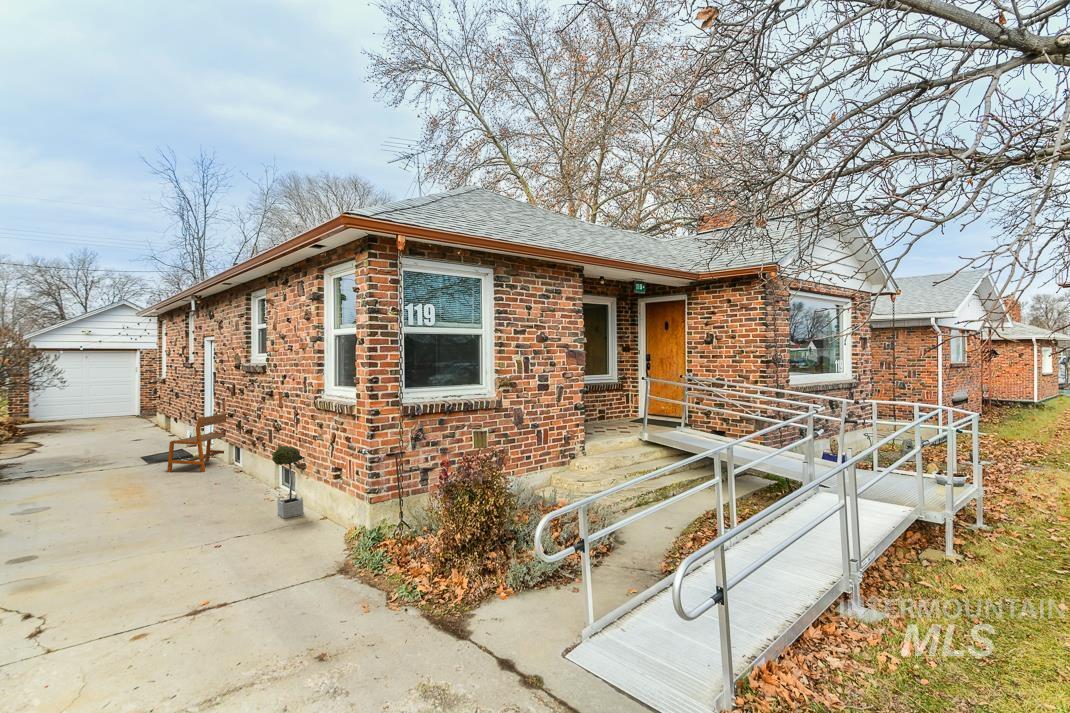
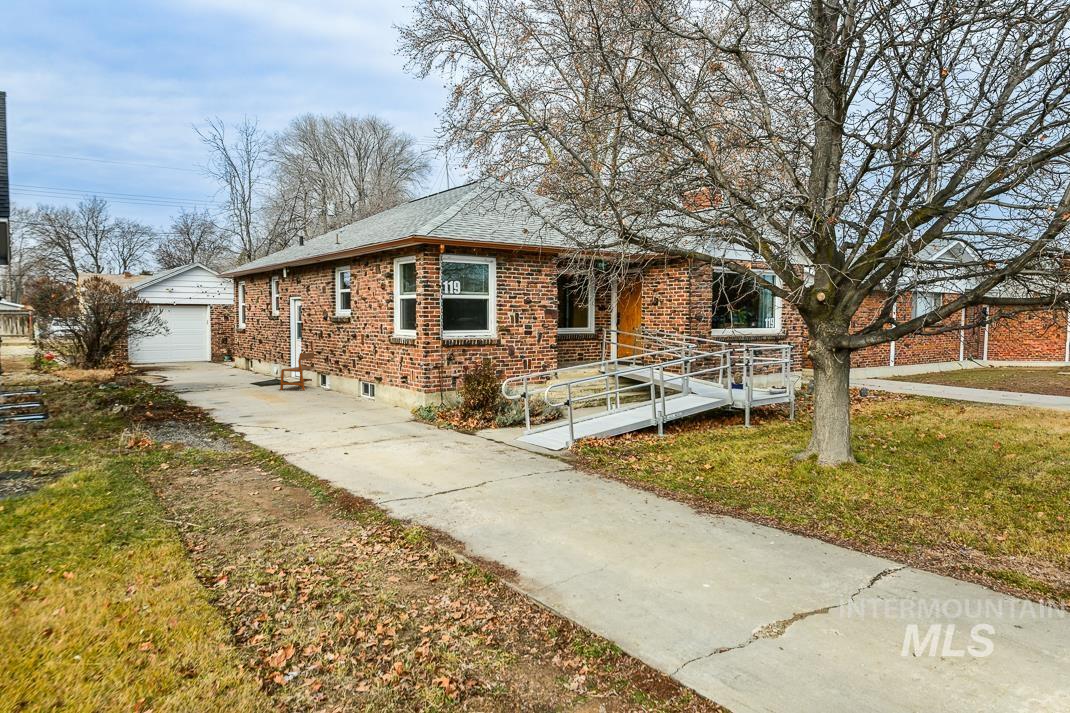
potted tree: present [272,446,304,519] -> none [364,365,382,408]

